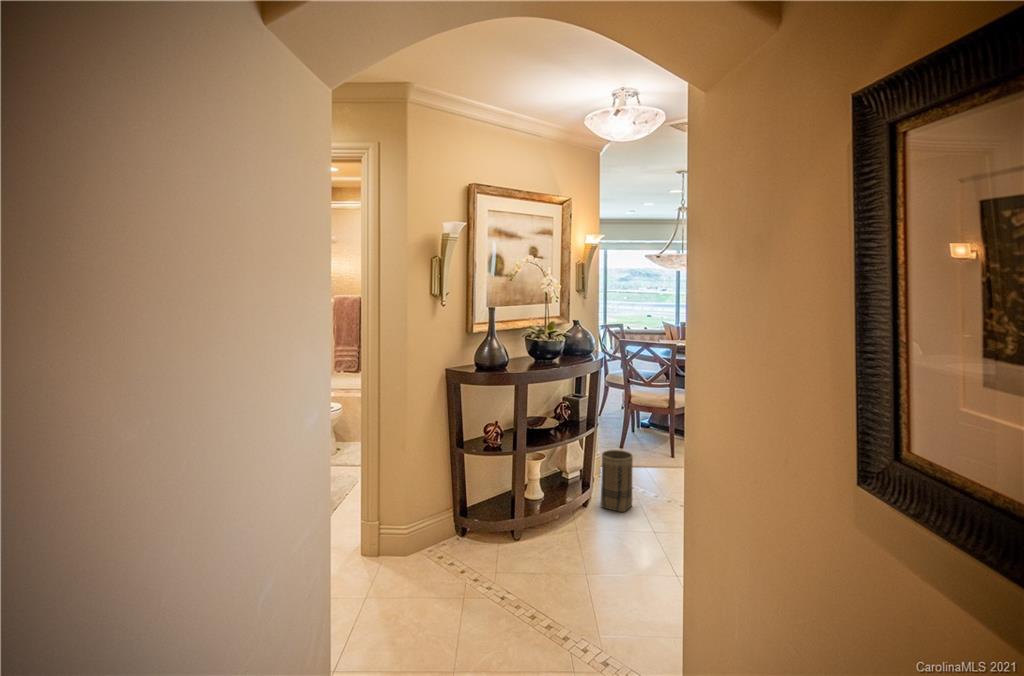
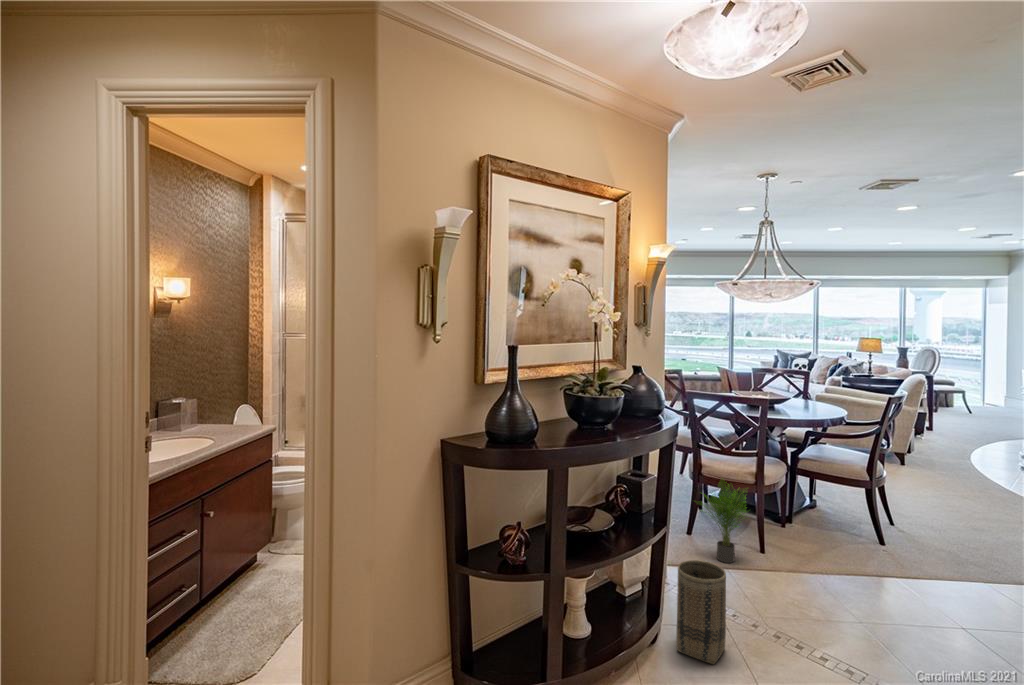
potted plant: none [622,402,664,462] -> present [702,485,745,563]

